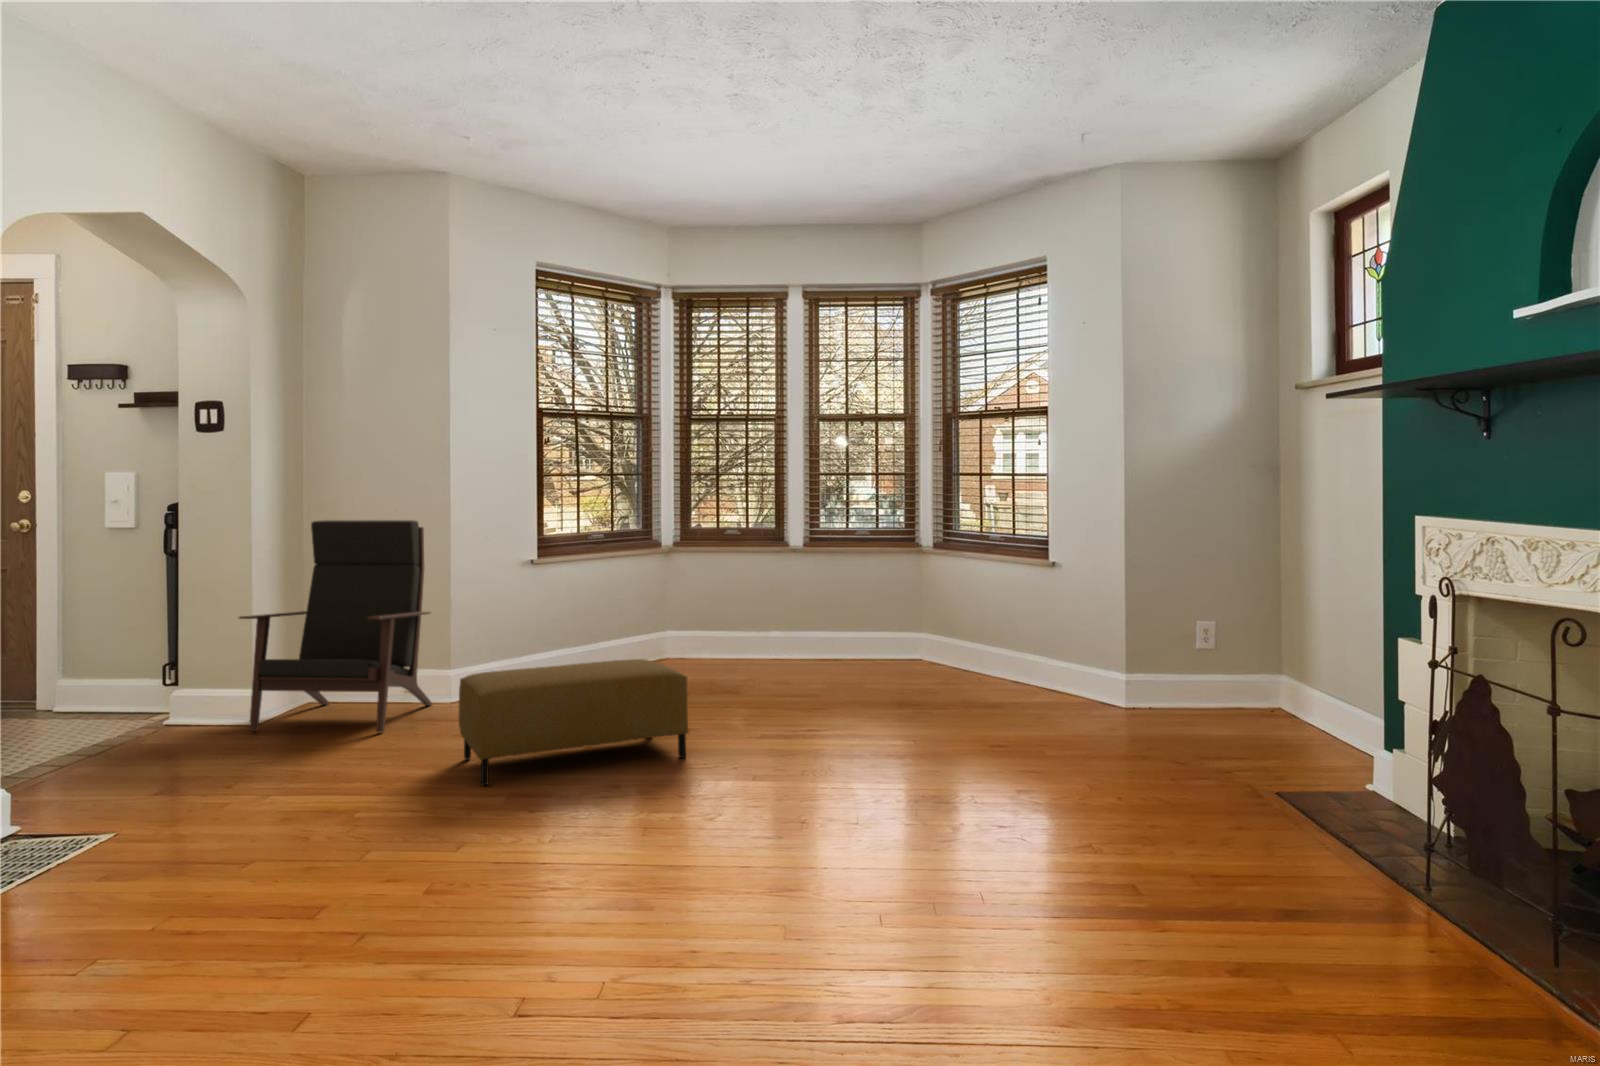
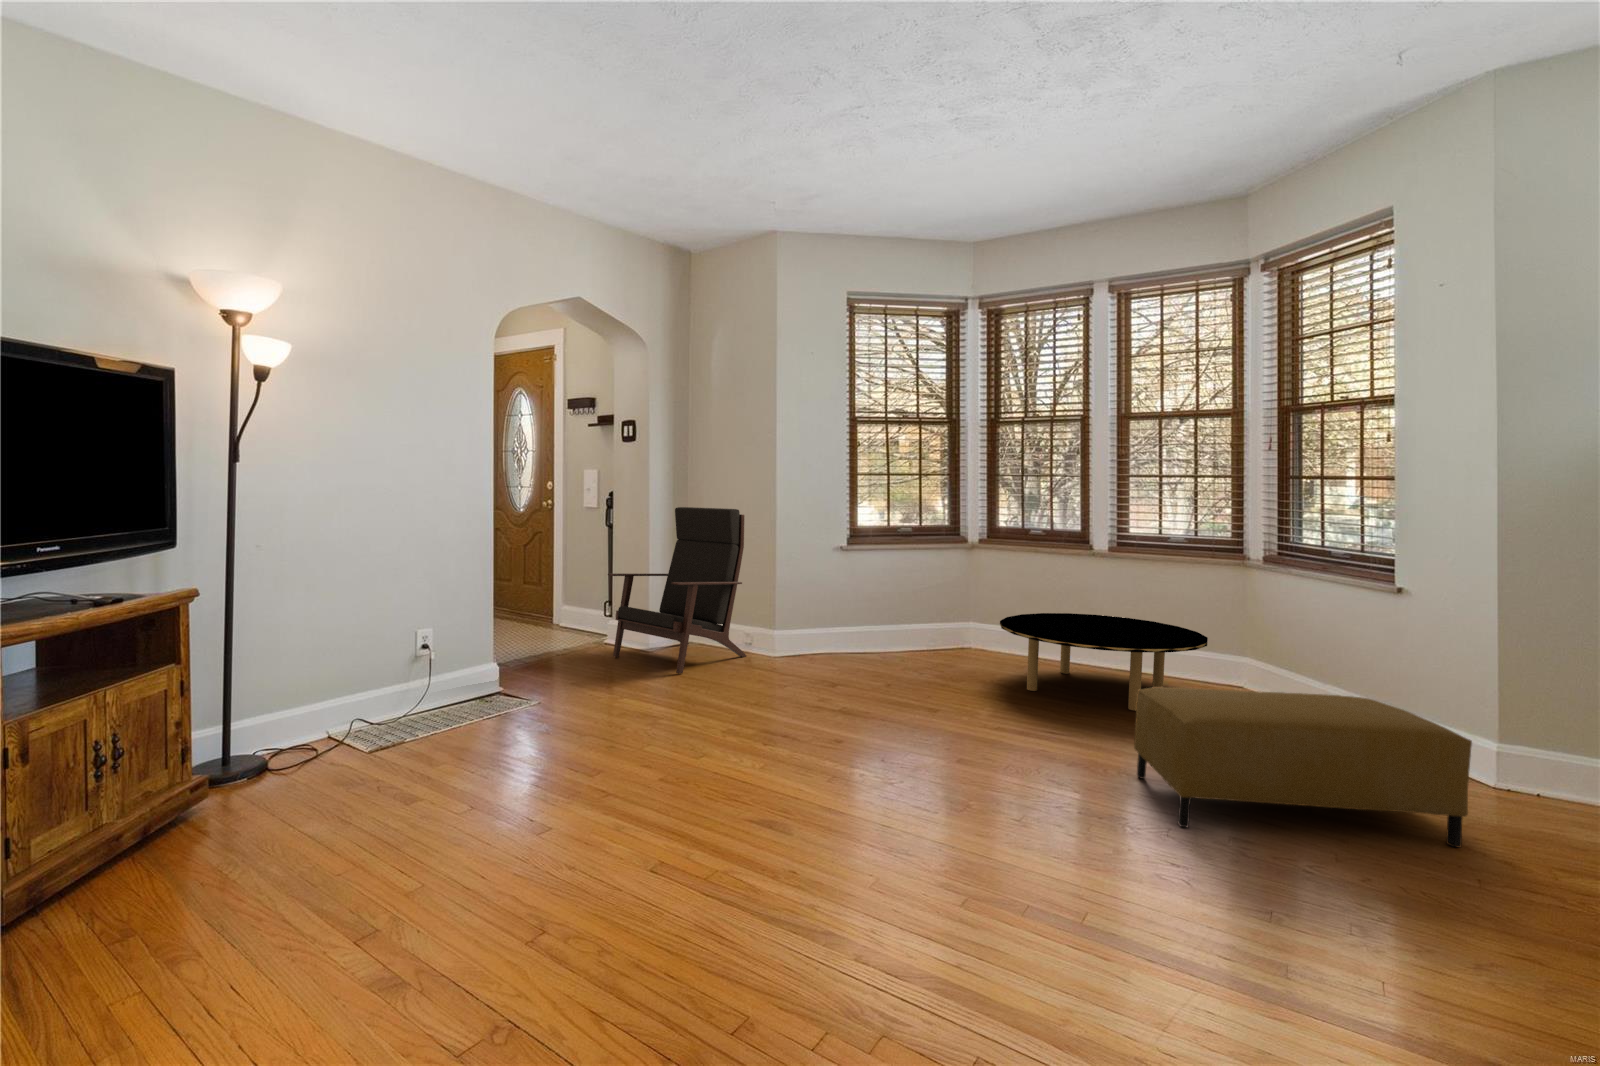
coffee table: none [729,611,912,690] -> present [1000,613,1208,711]
ottoman: present [459,659,688,785] -> present [1134,687,1472,847]

